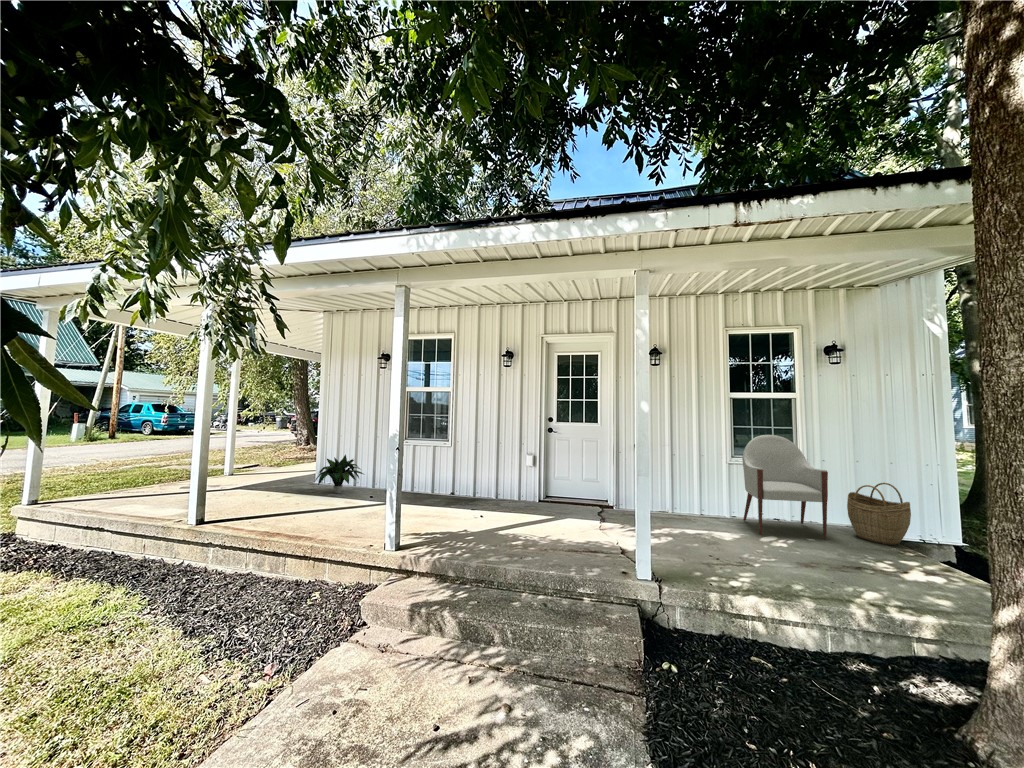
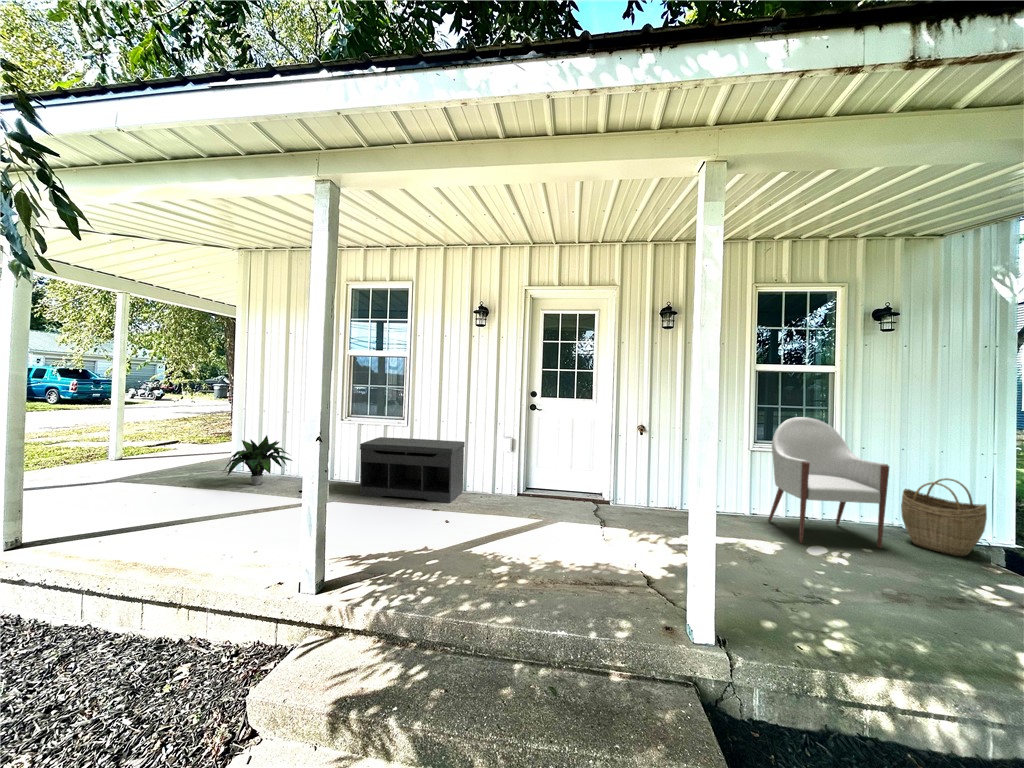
bench: none [417,455,498,506] -> present [360,437,465,503]

